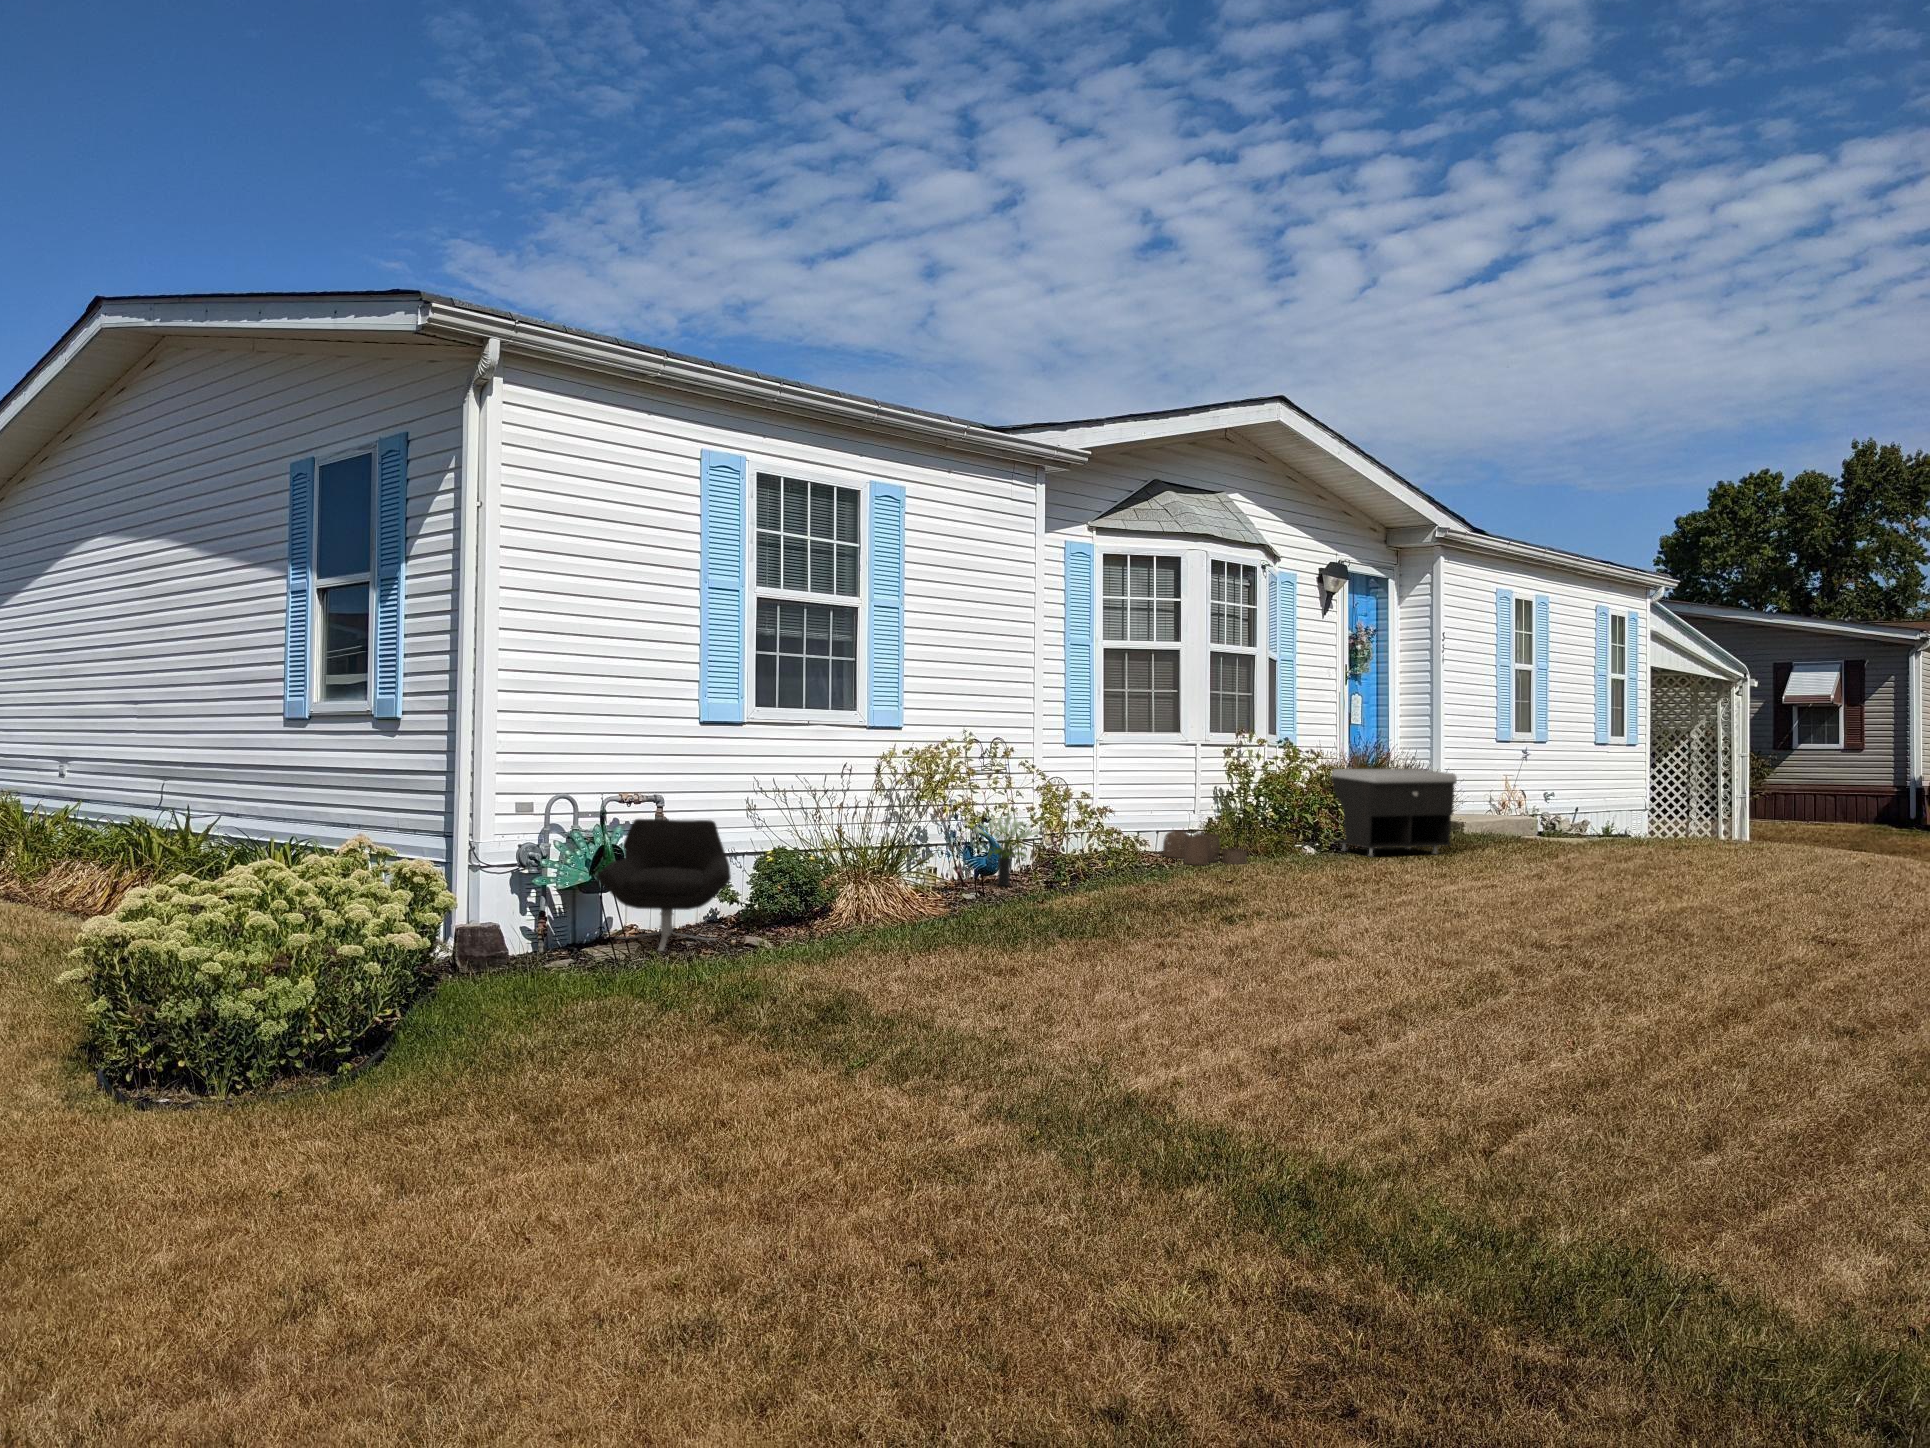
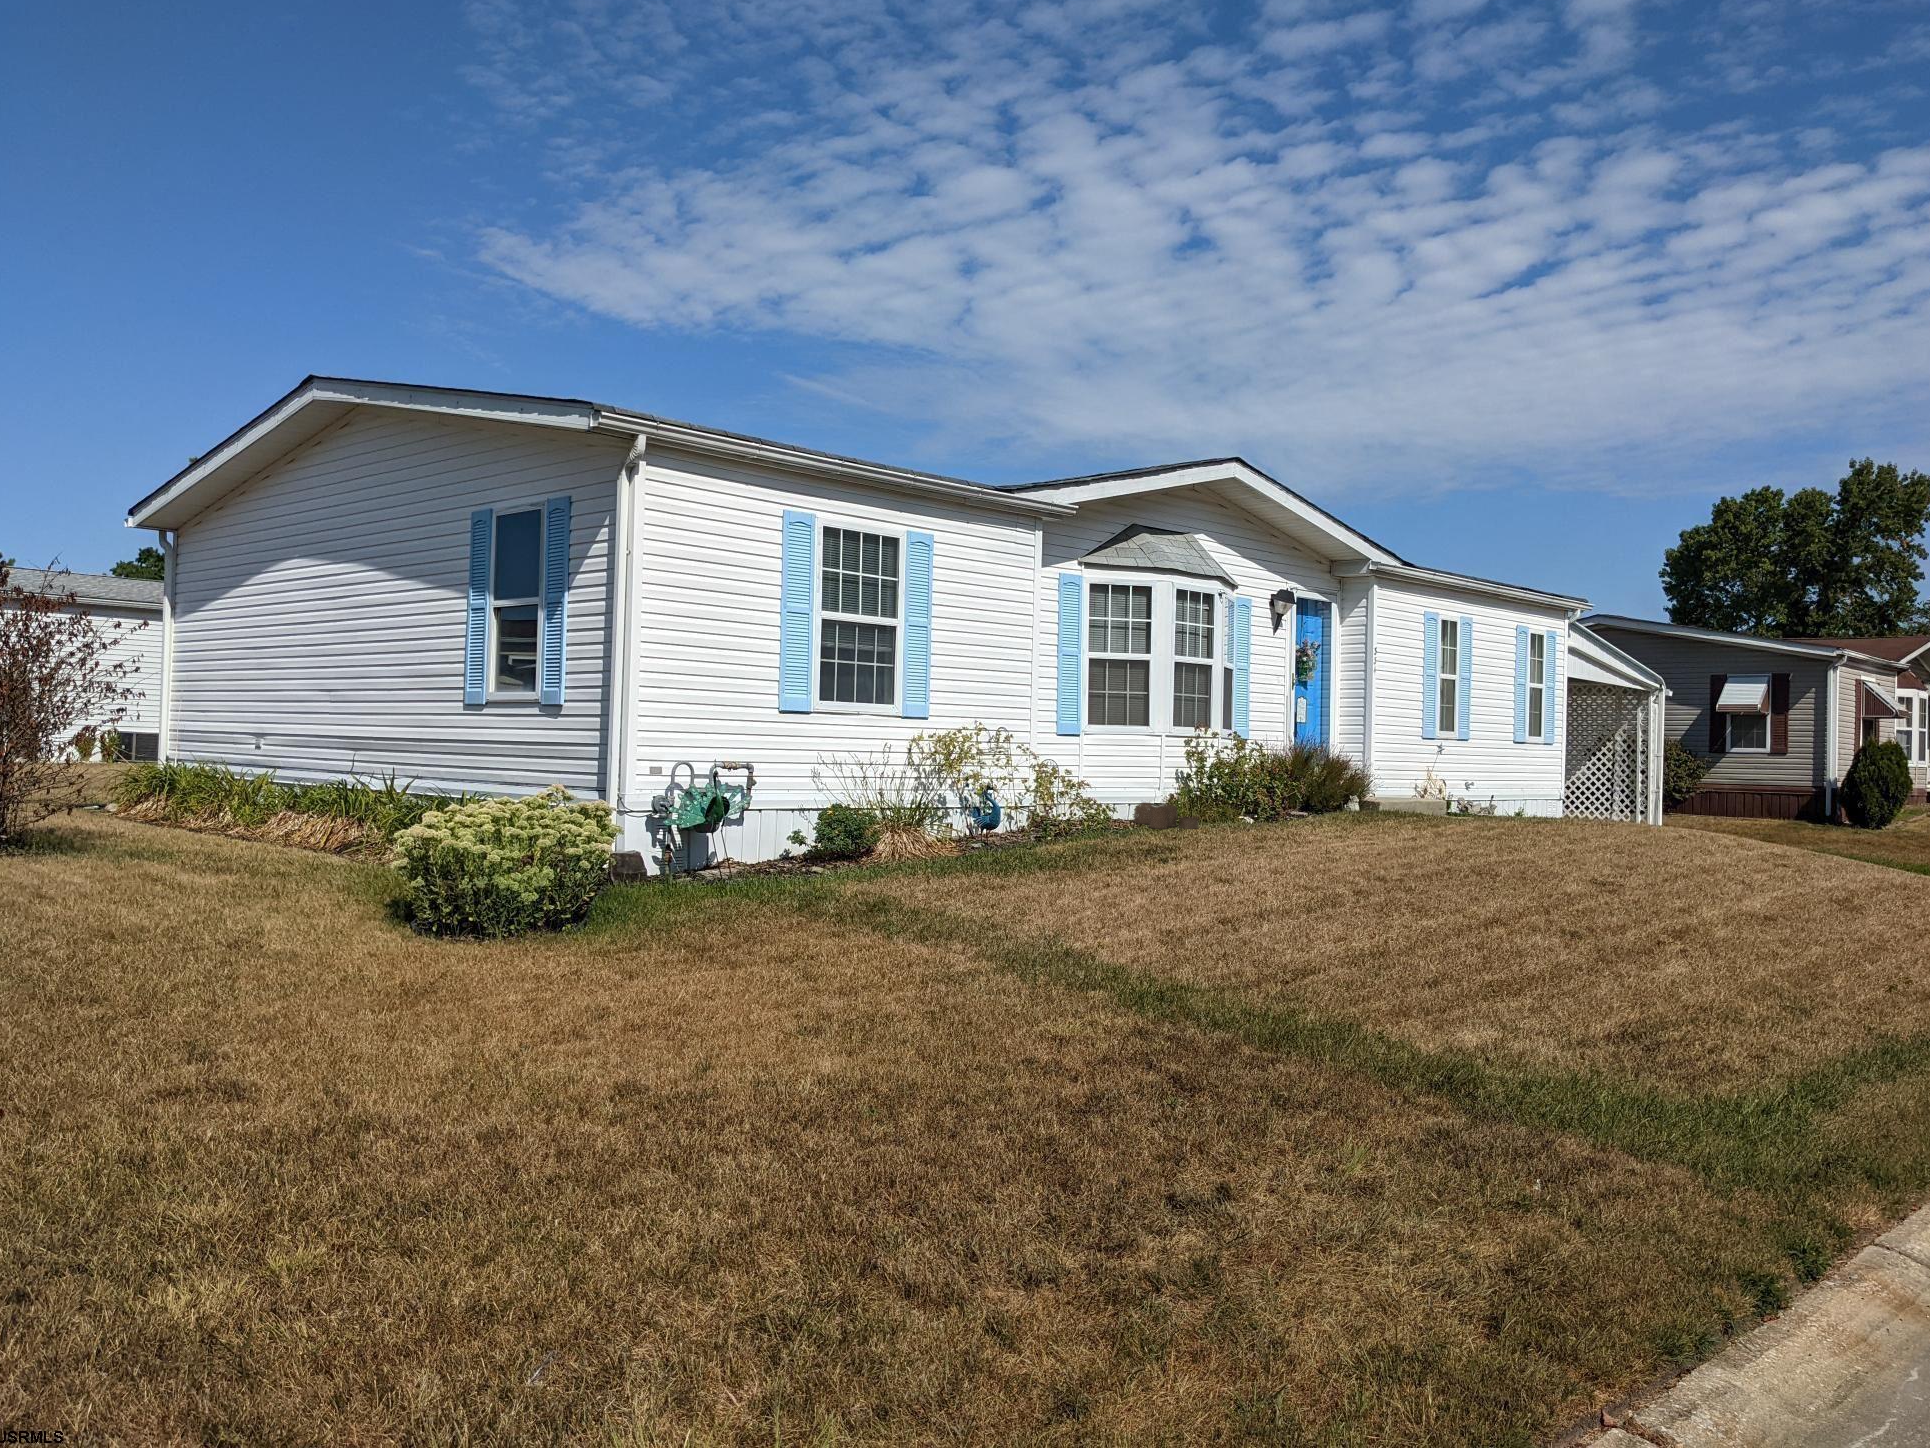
storage bench: present [1331,769,1457,856] -> none [1268,757,1369,826]
potted plant: present [975,815,1039,886] -> none [983,785,1033,839]
lounge chair: present [597,819,731,951] -> none [708,780,804,872]

